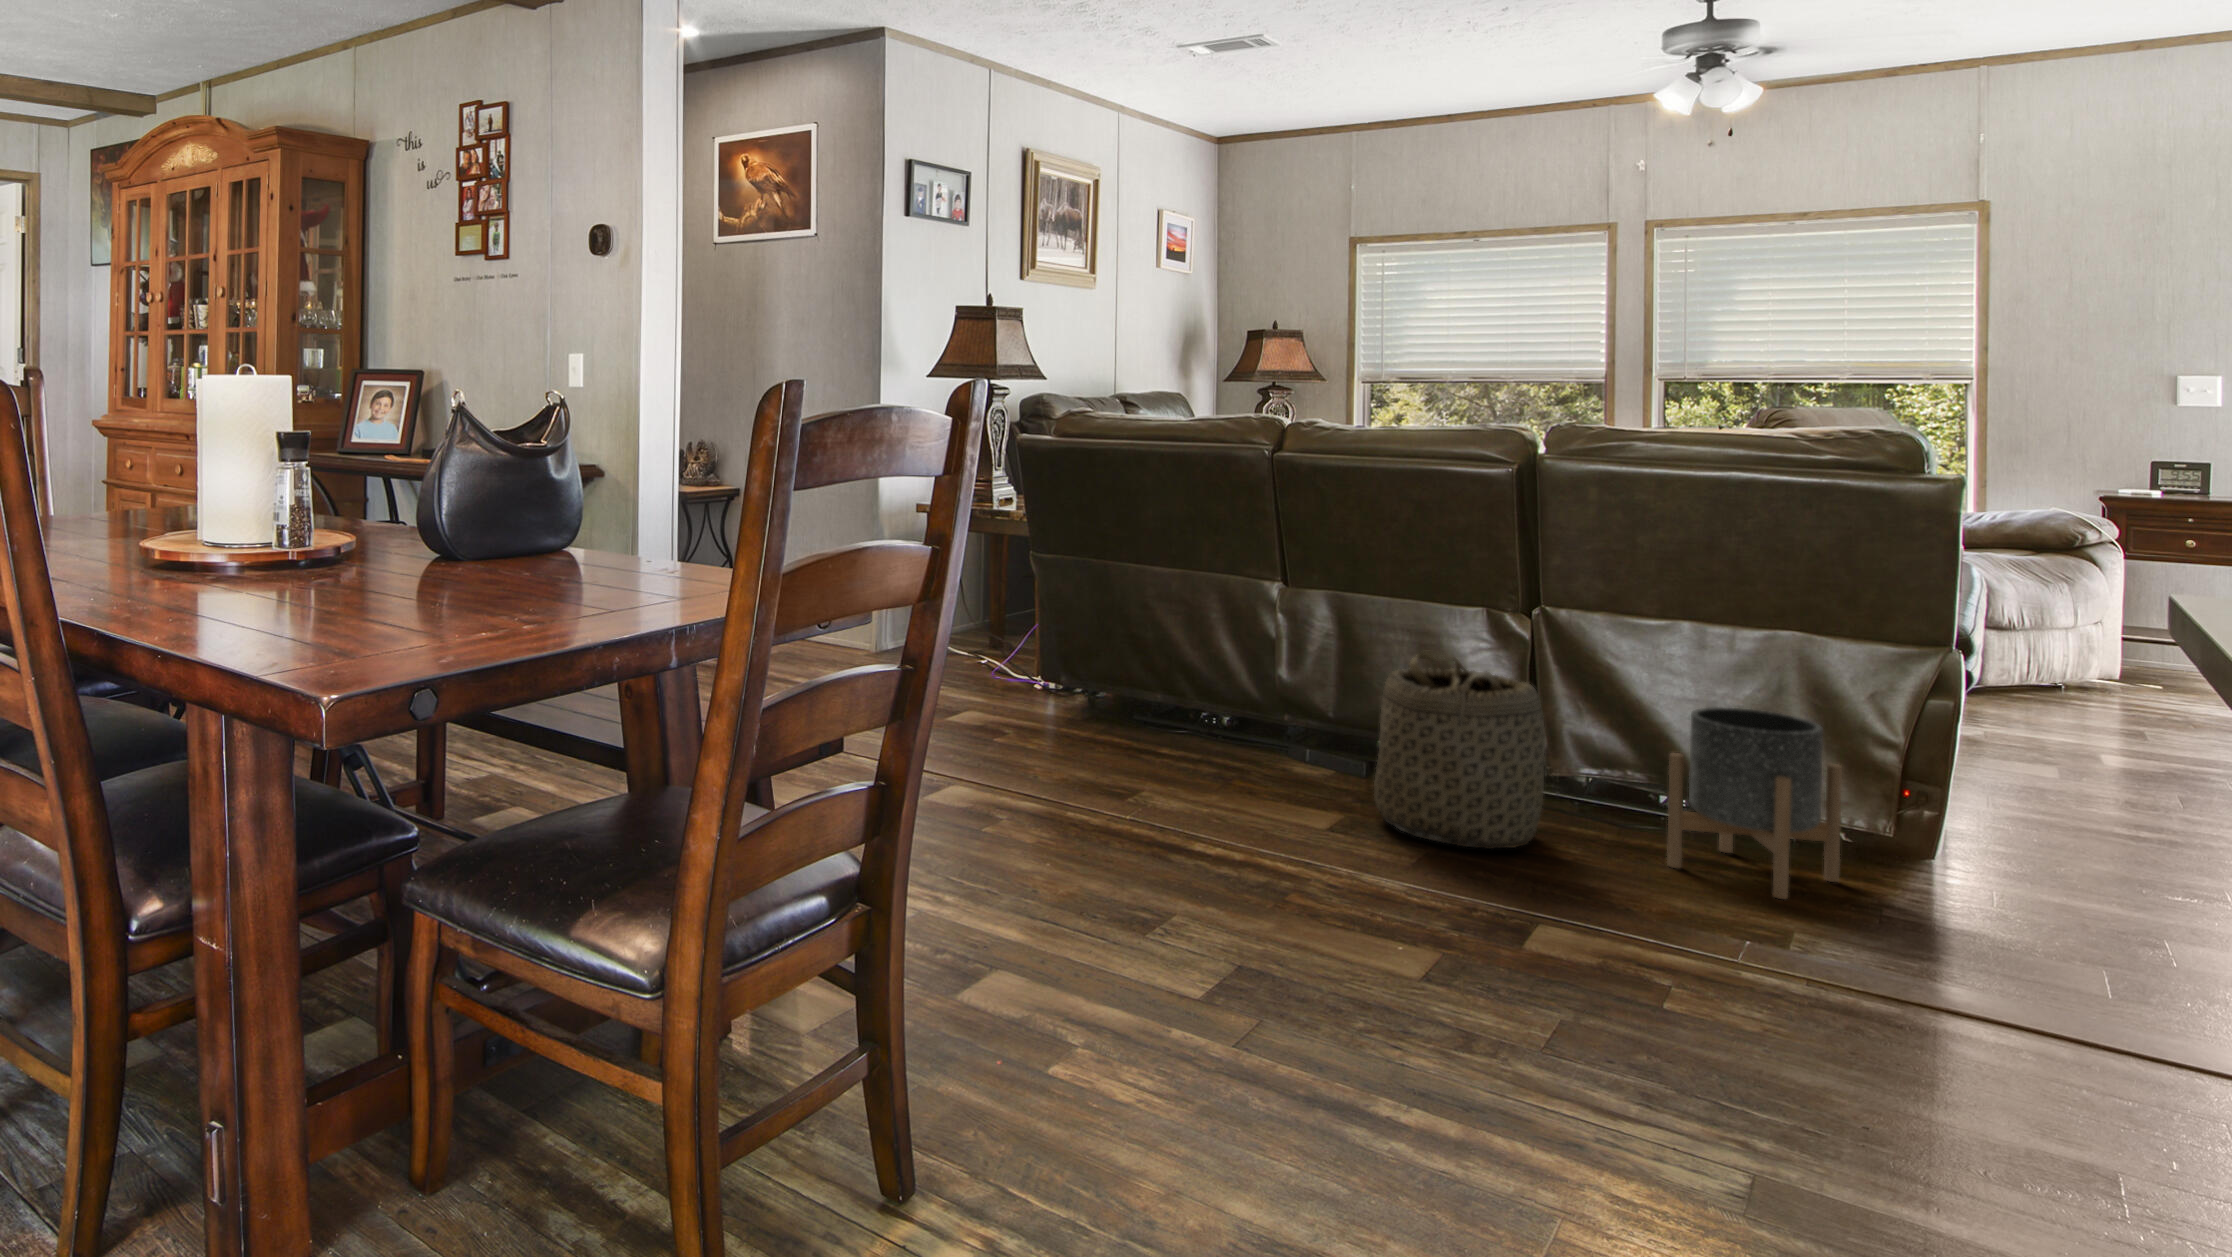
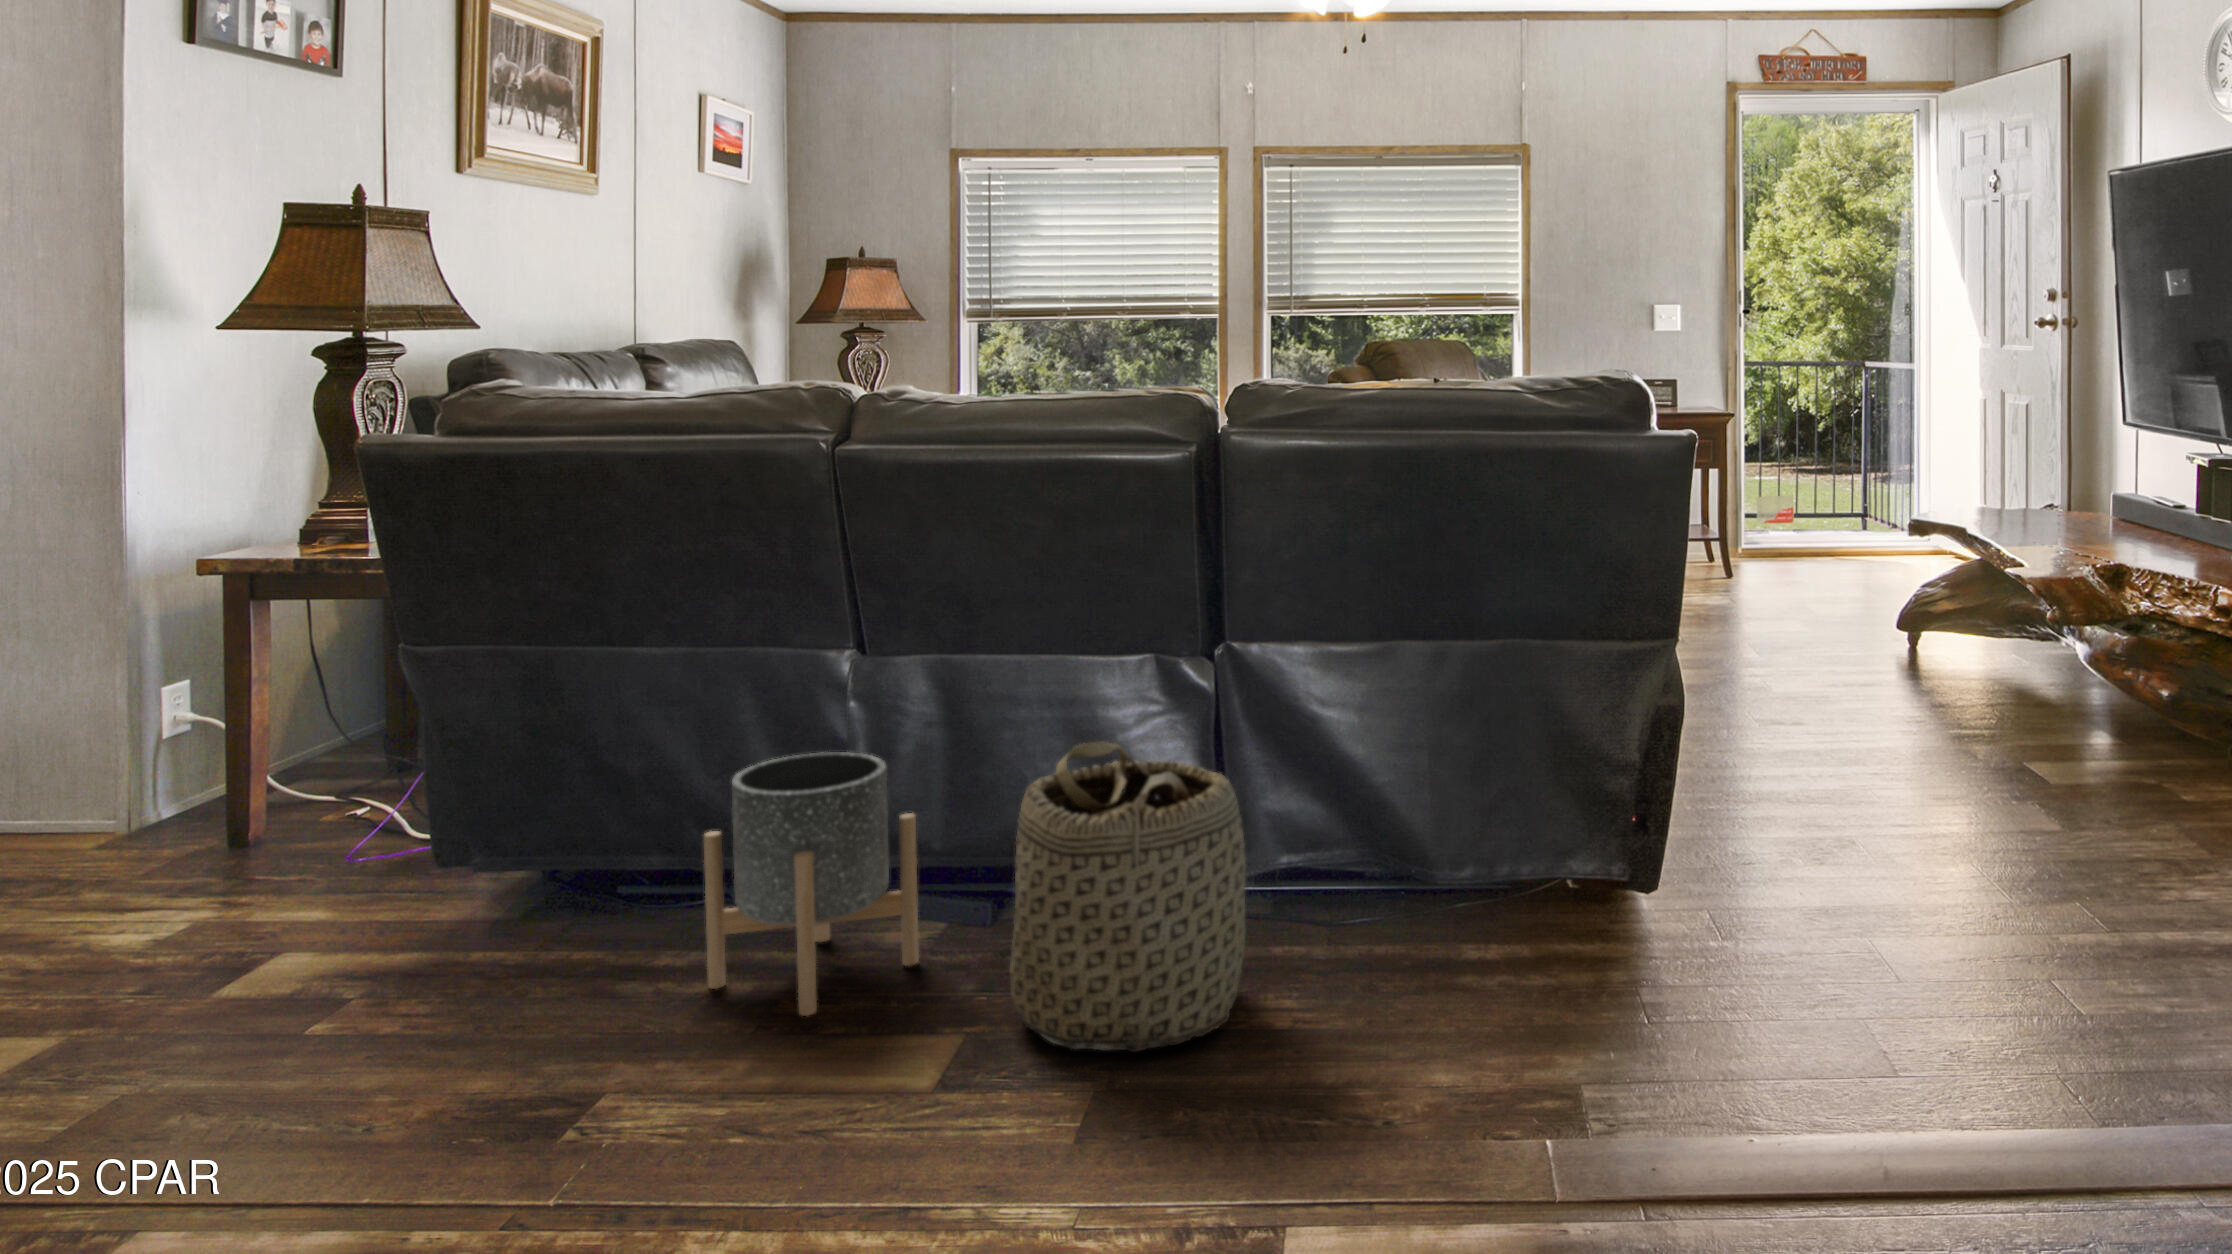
planter: present [1667,707,1842,899] -> present [704,752,919,1016]

